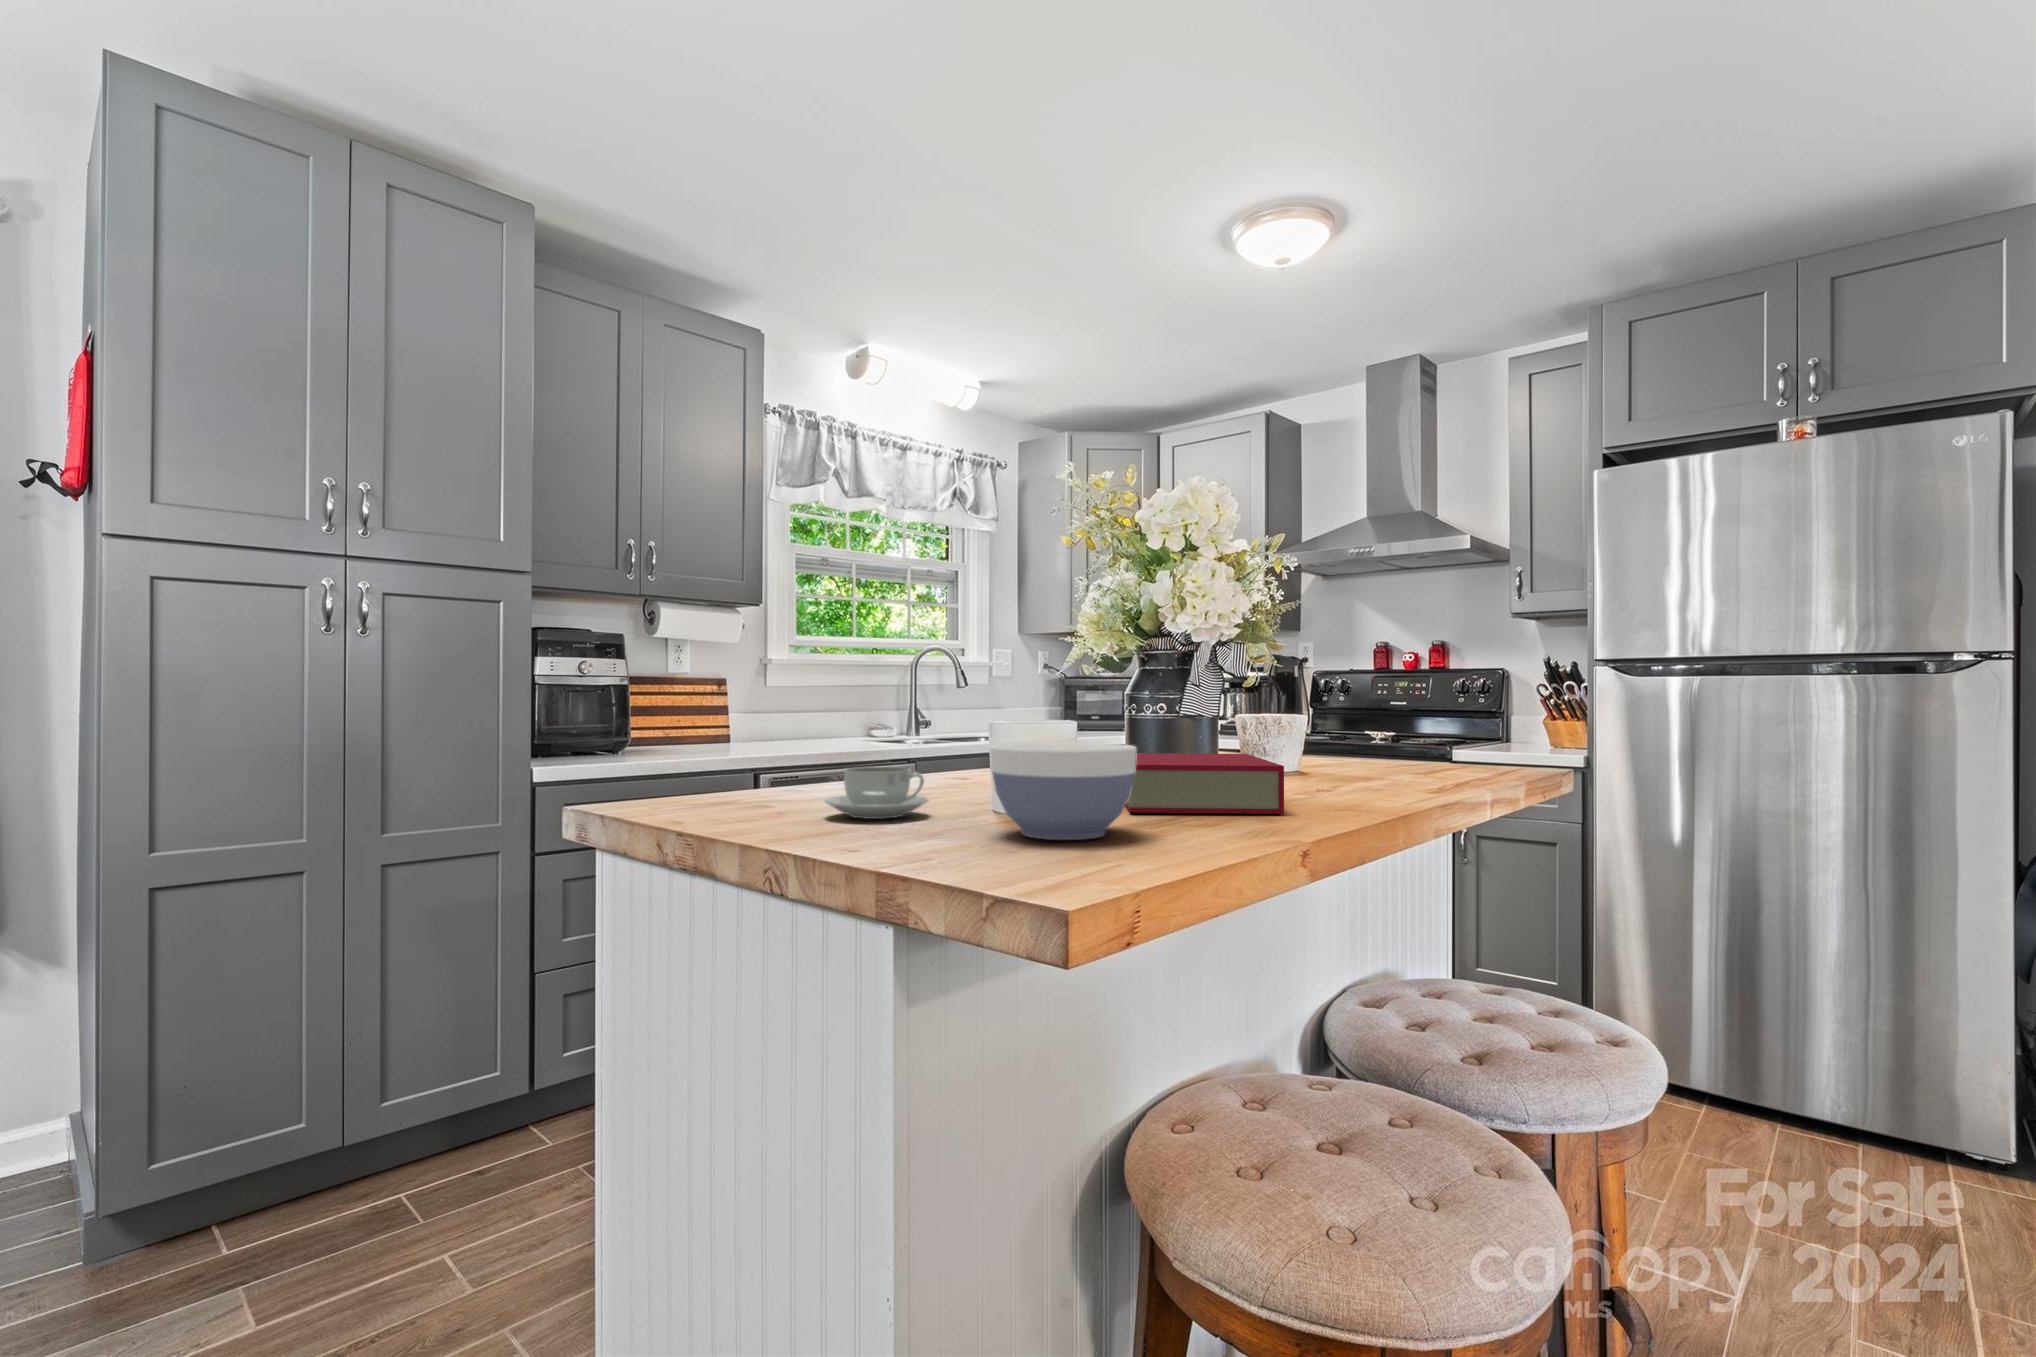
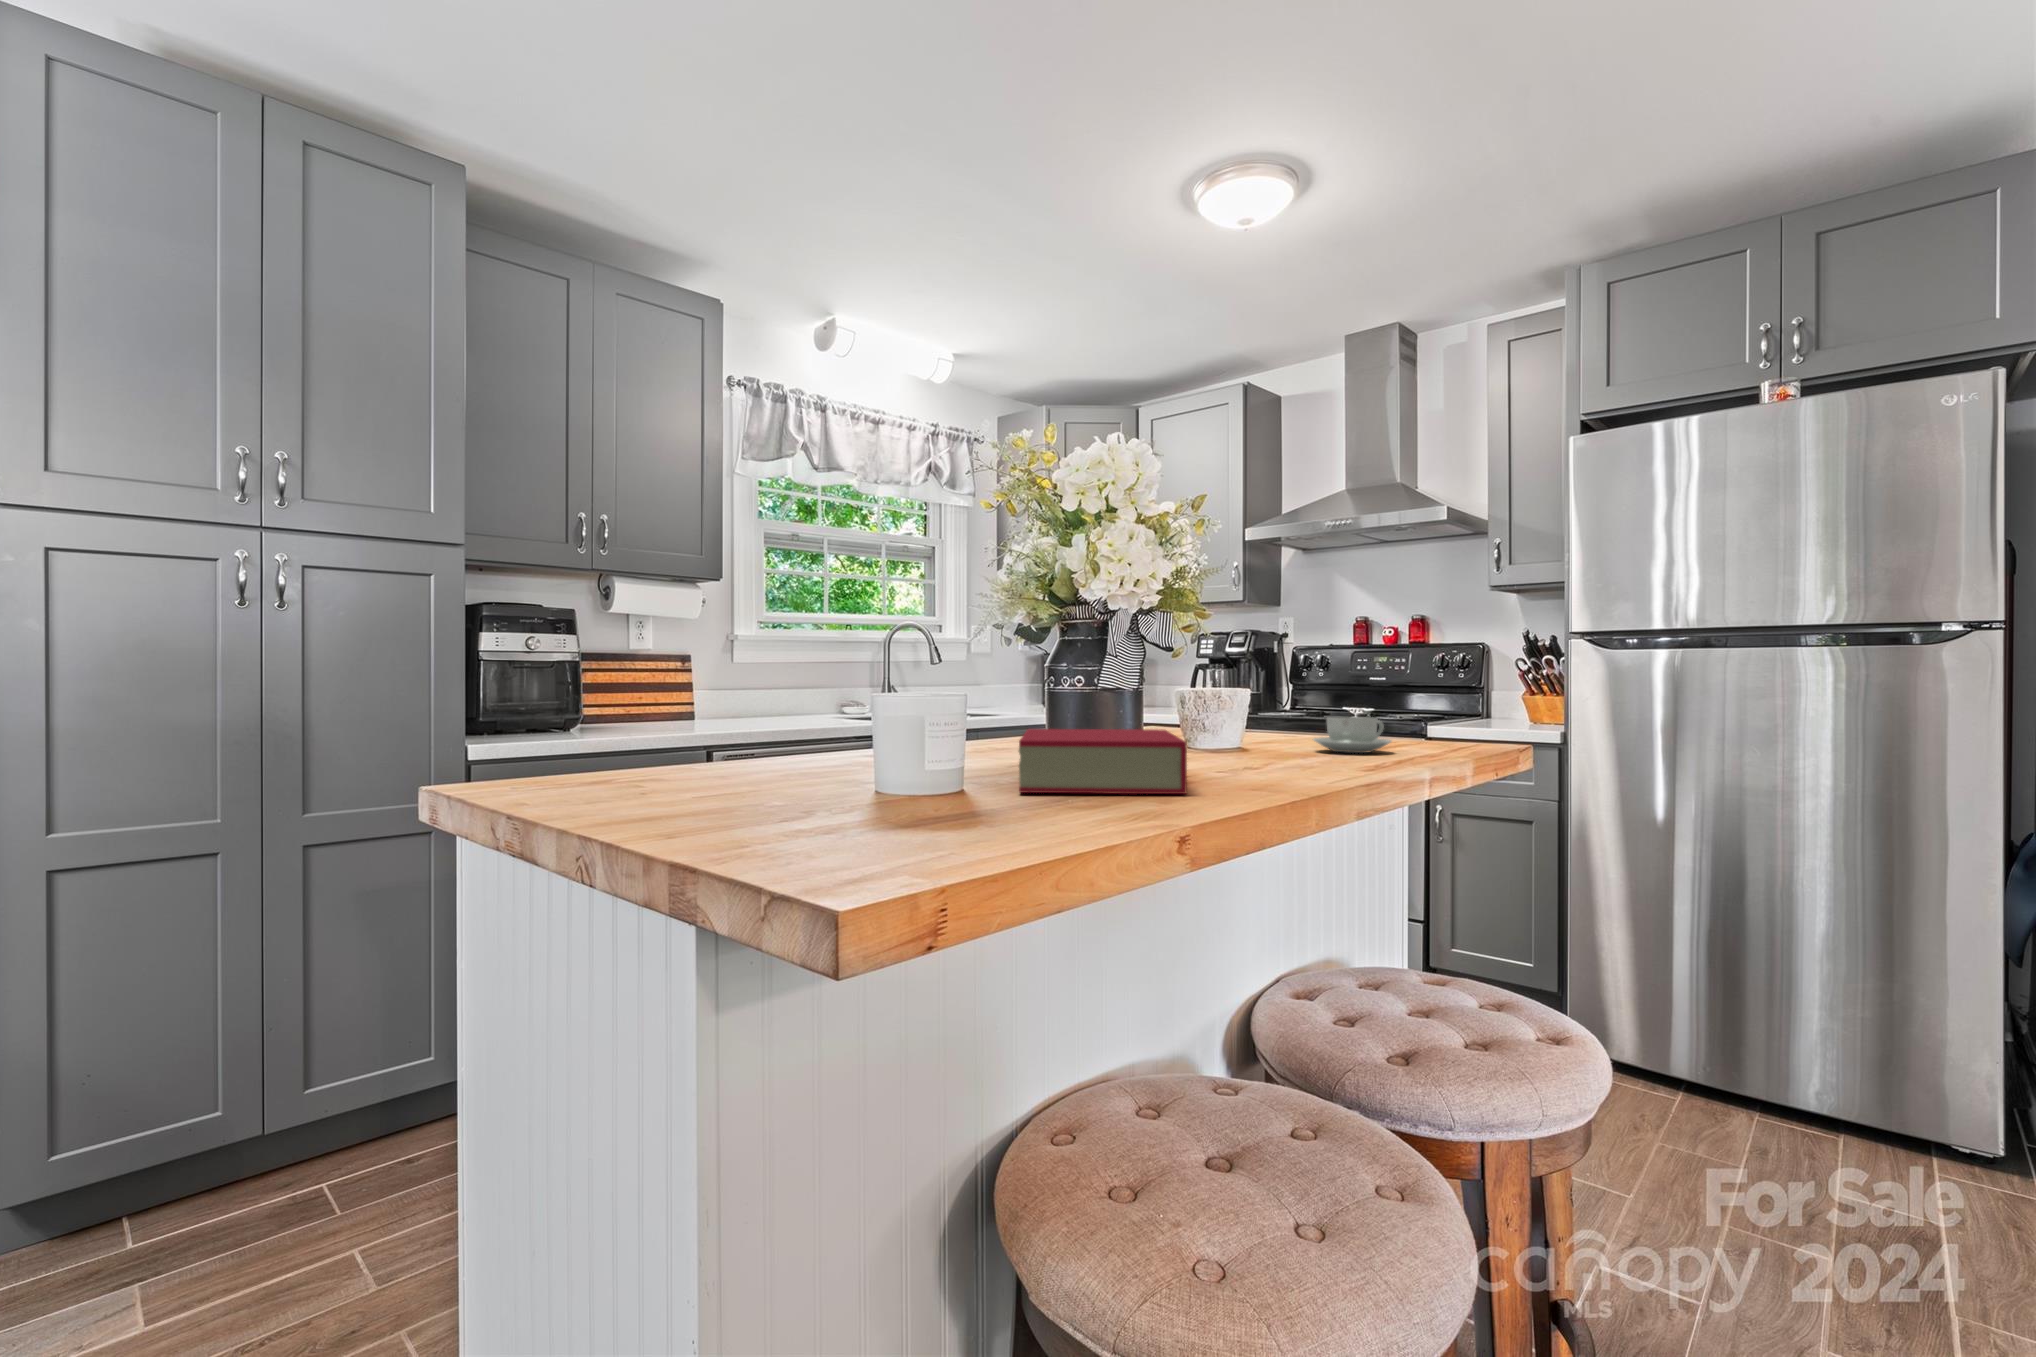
bowl: present [990,742,1137,840] -> none [840,716,1004,824]
coffee cup: present [825,767,929,819] -> present [1313,717,1391,753]

